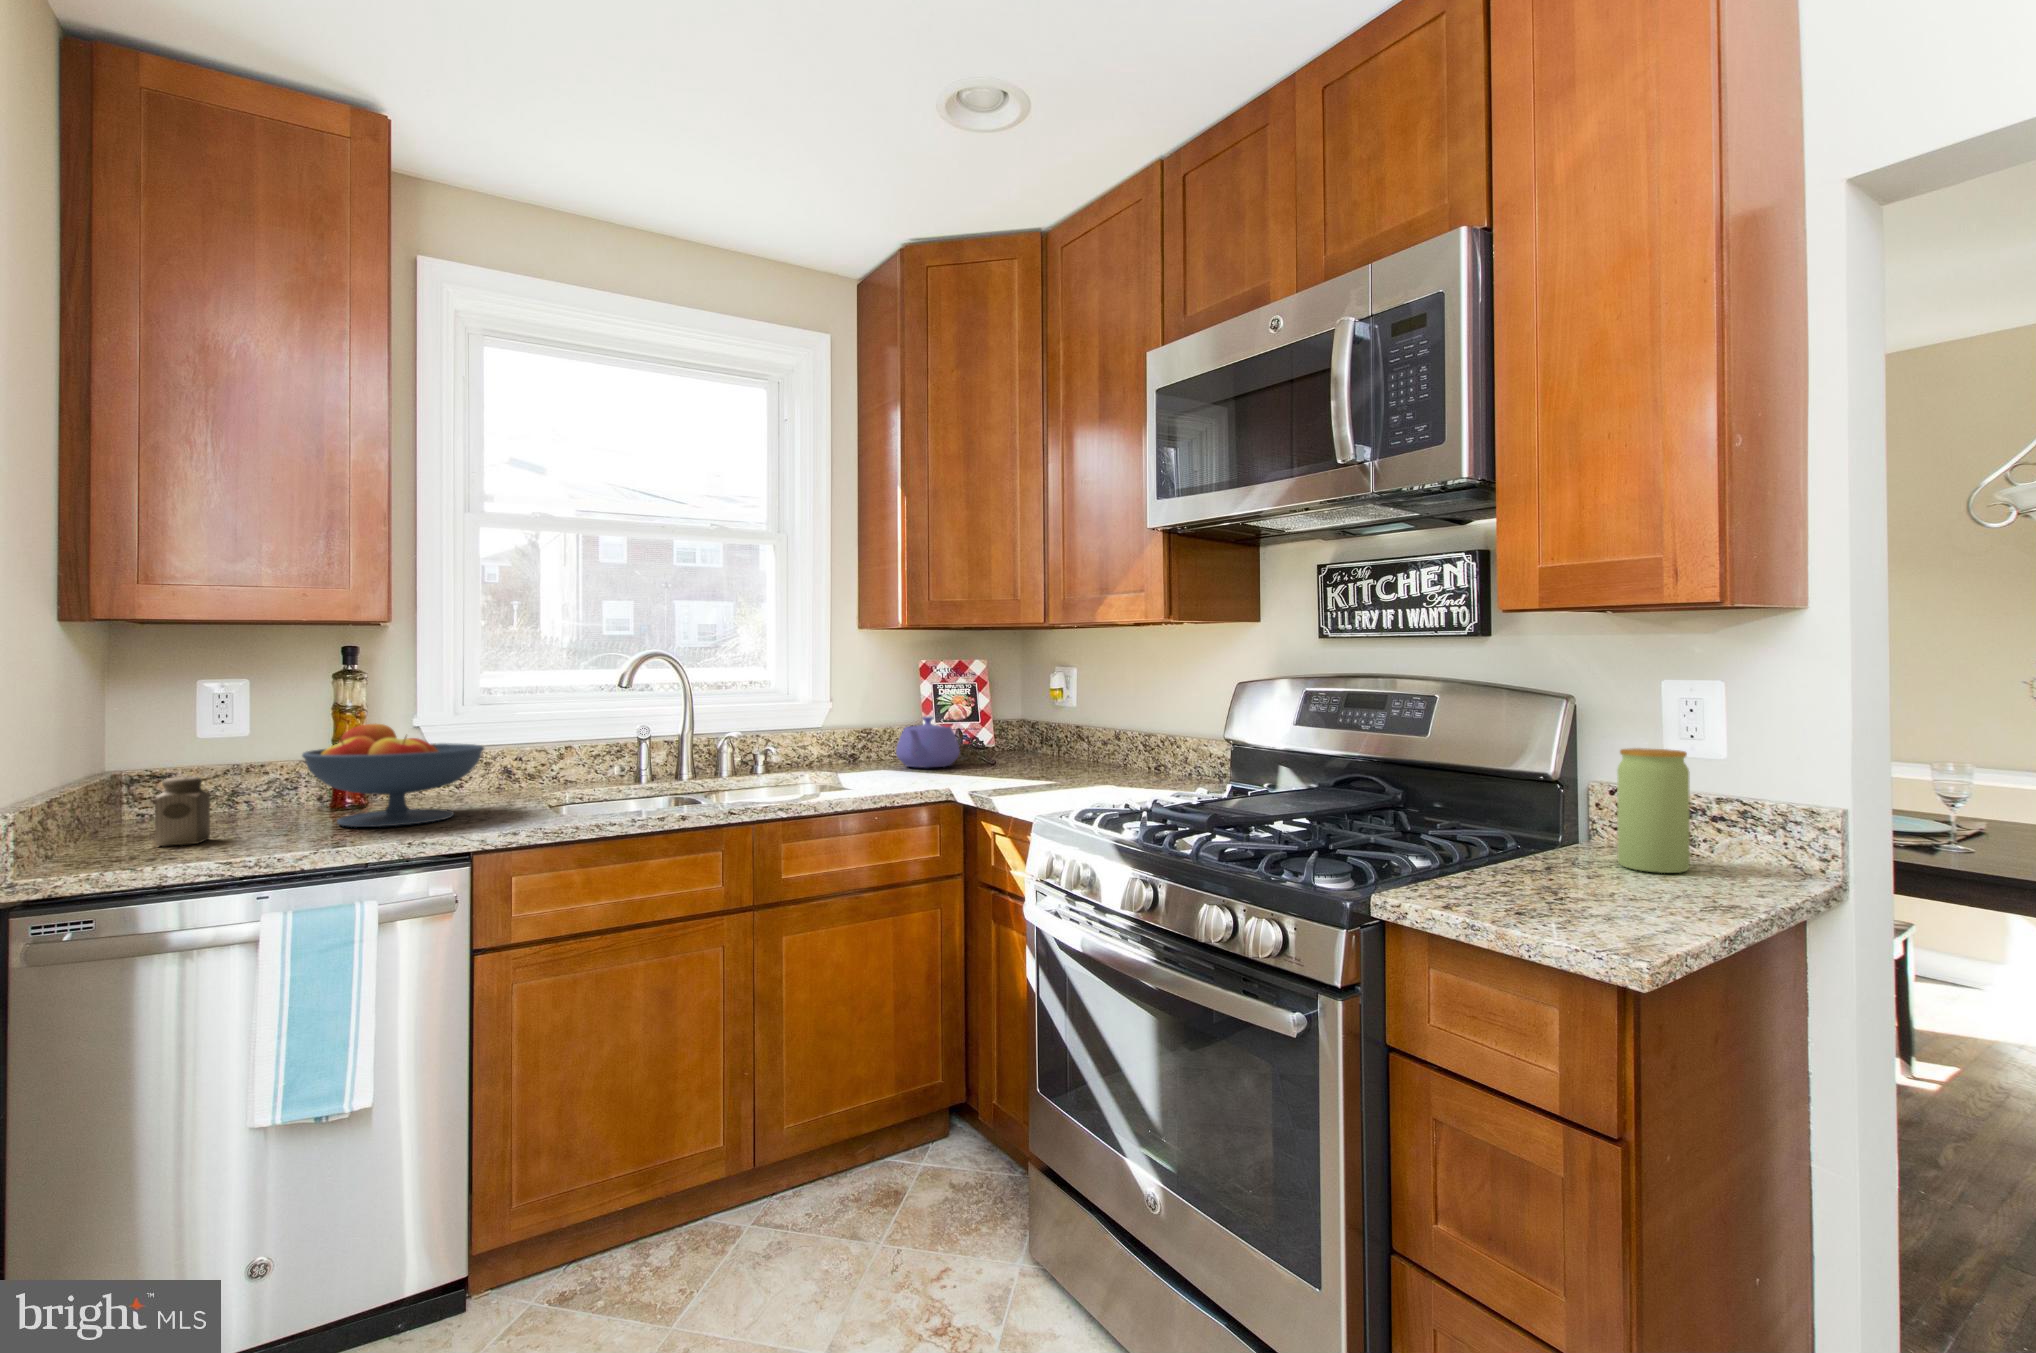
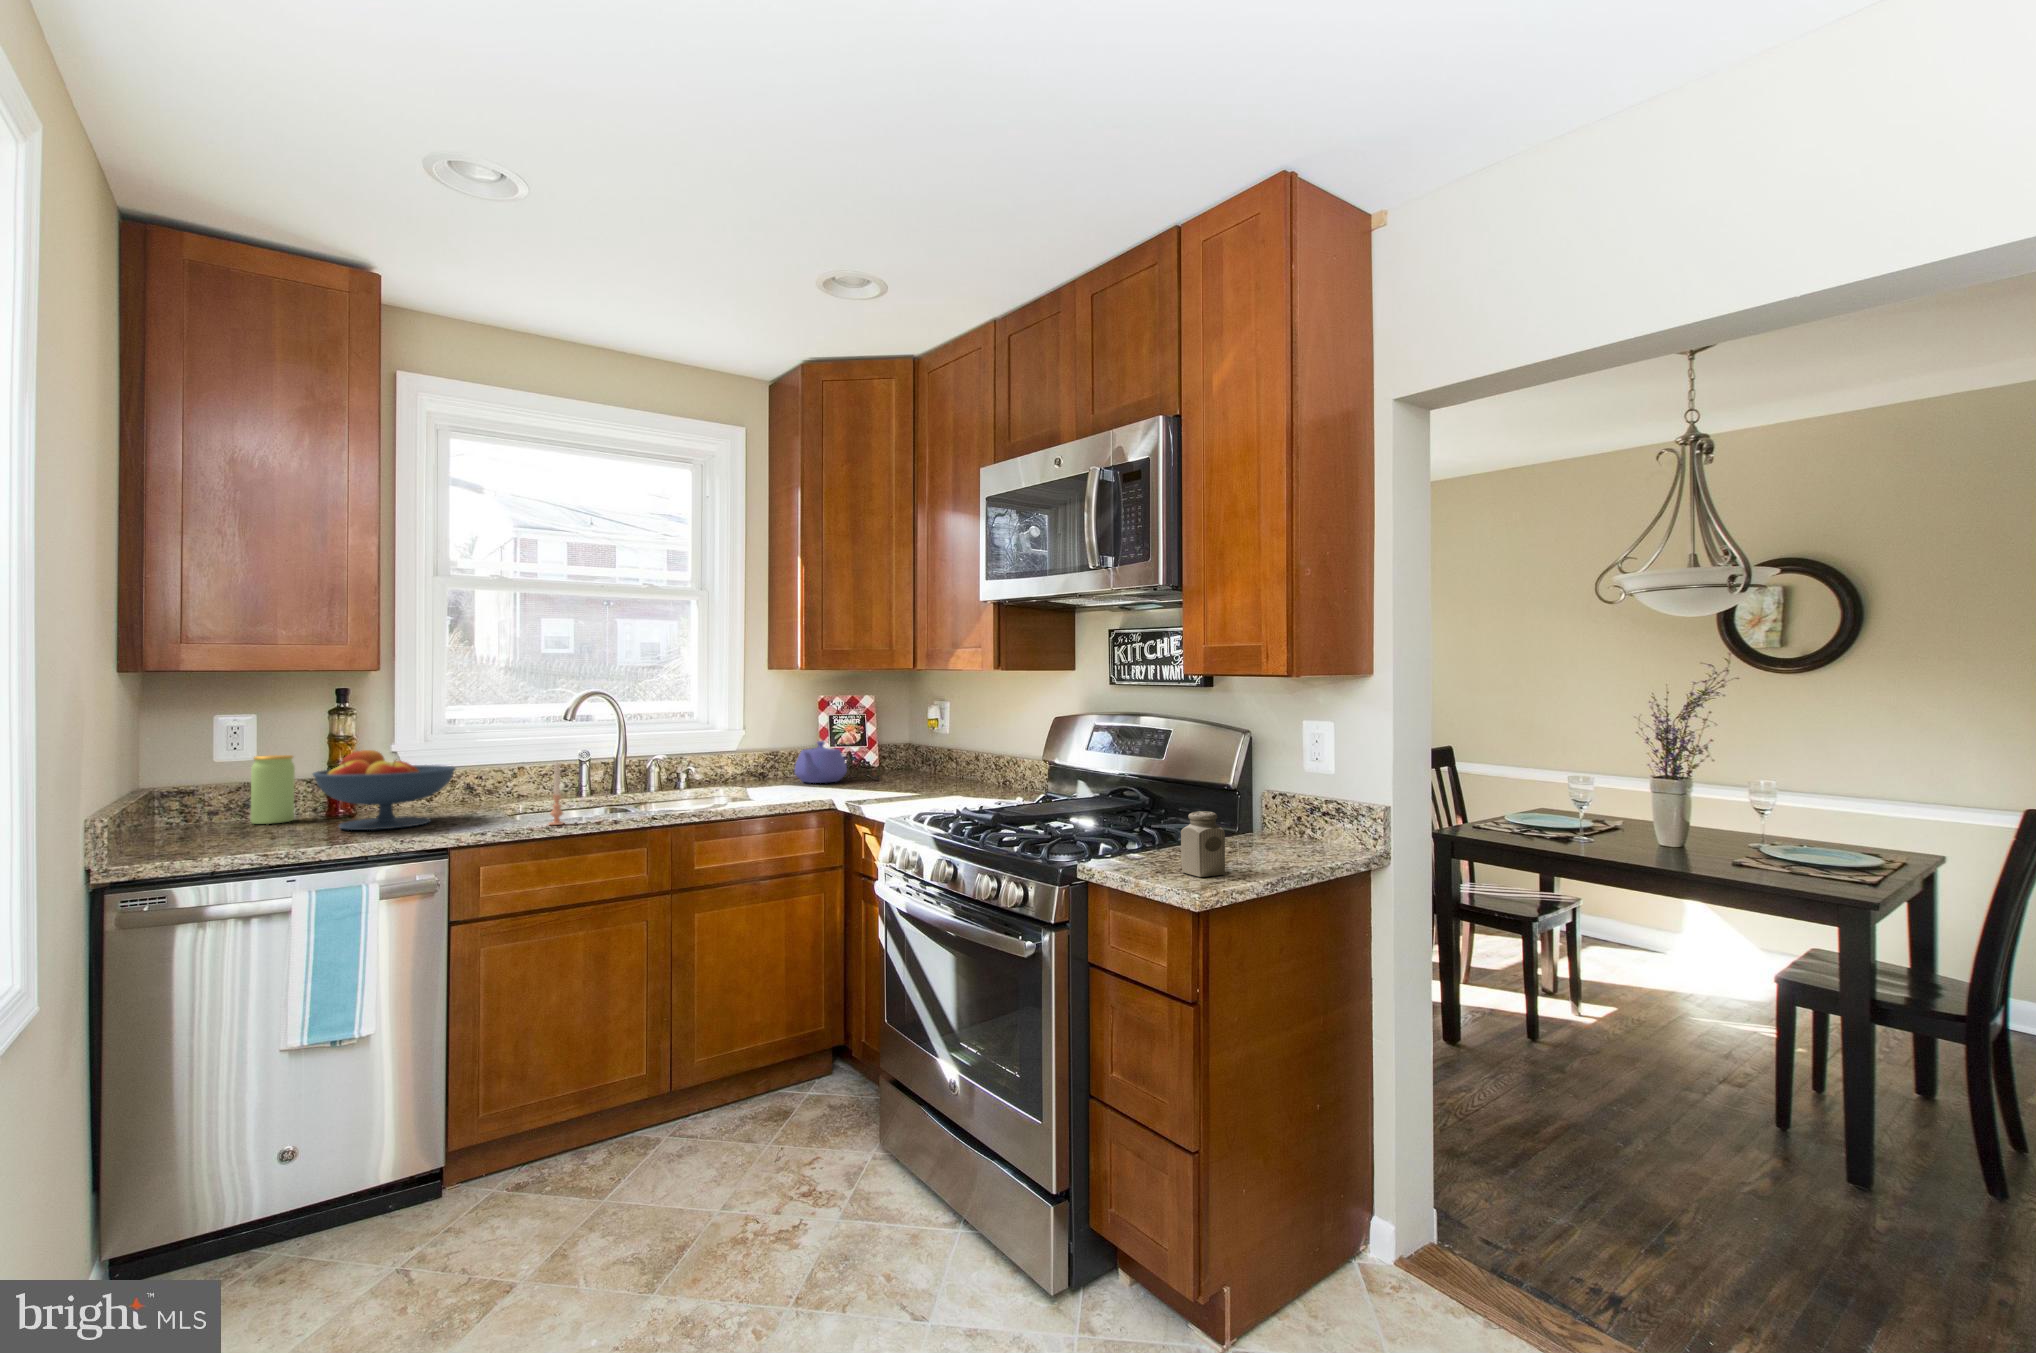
candle: none [600,740,622,822] -> present [549,763,564,825]
jar: present [1617,748,1690,873] -> present [251,755,295,824]
salt shaker: present [155,776,210,846] -> present [1181,811,1225,877]

